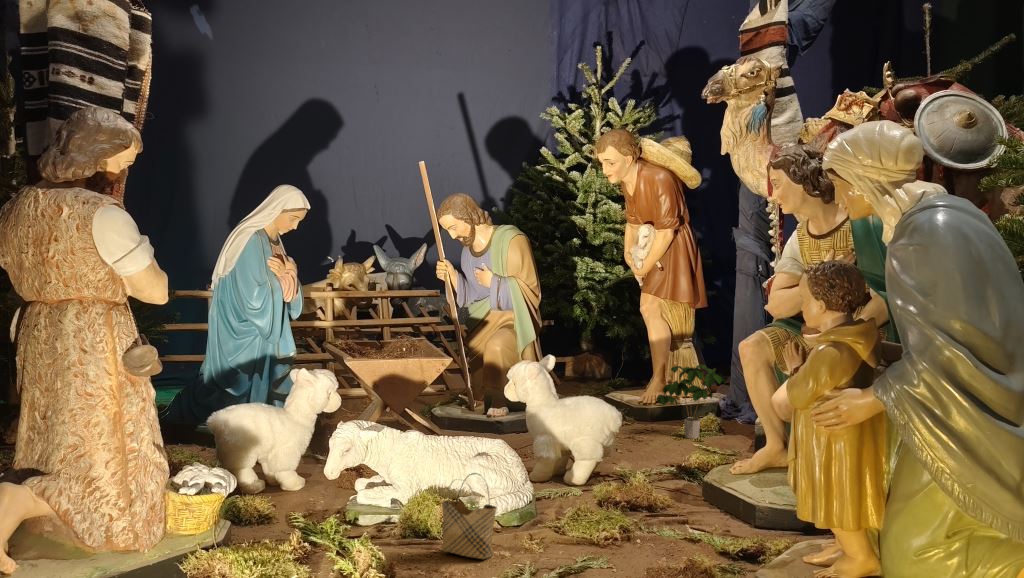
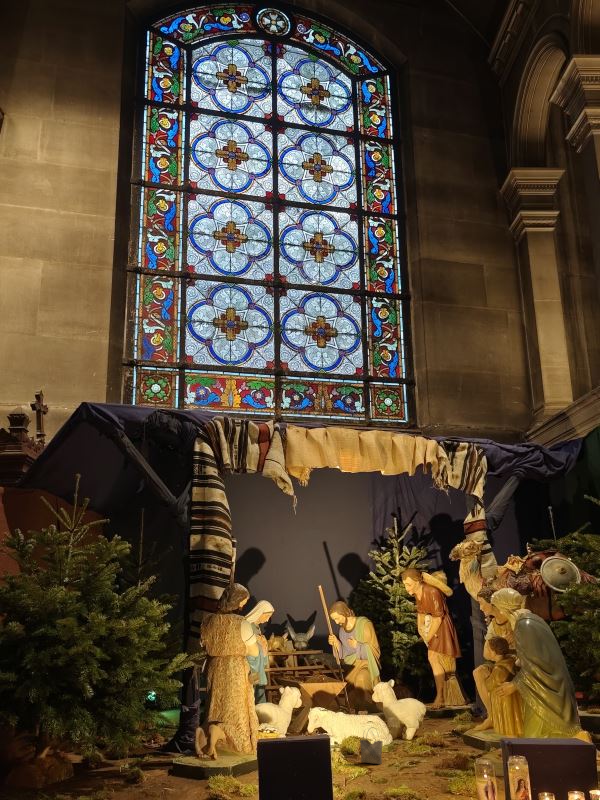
potted plant: present [657,365,726,439] -> none [441,686,474,725]

